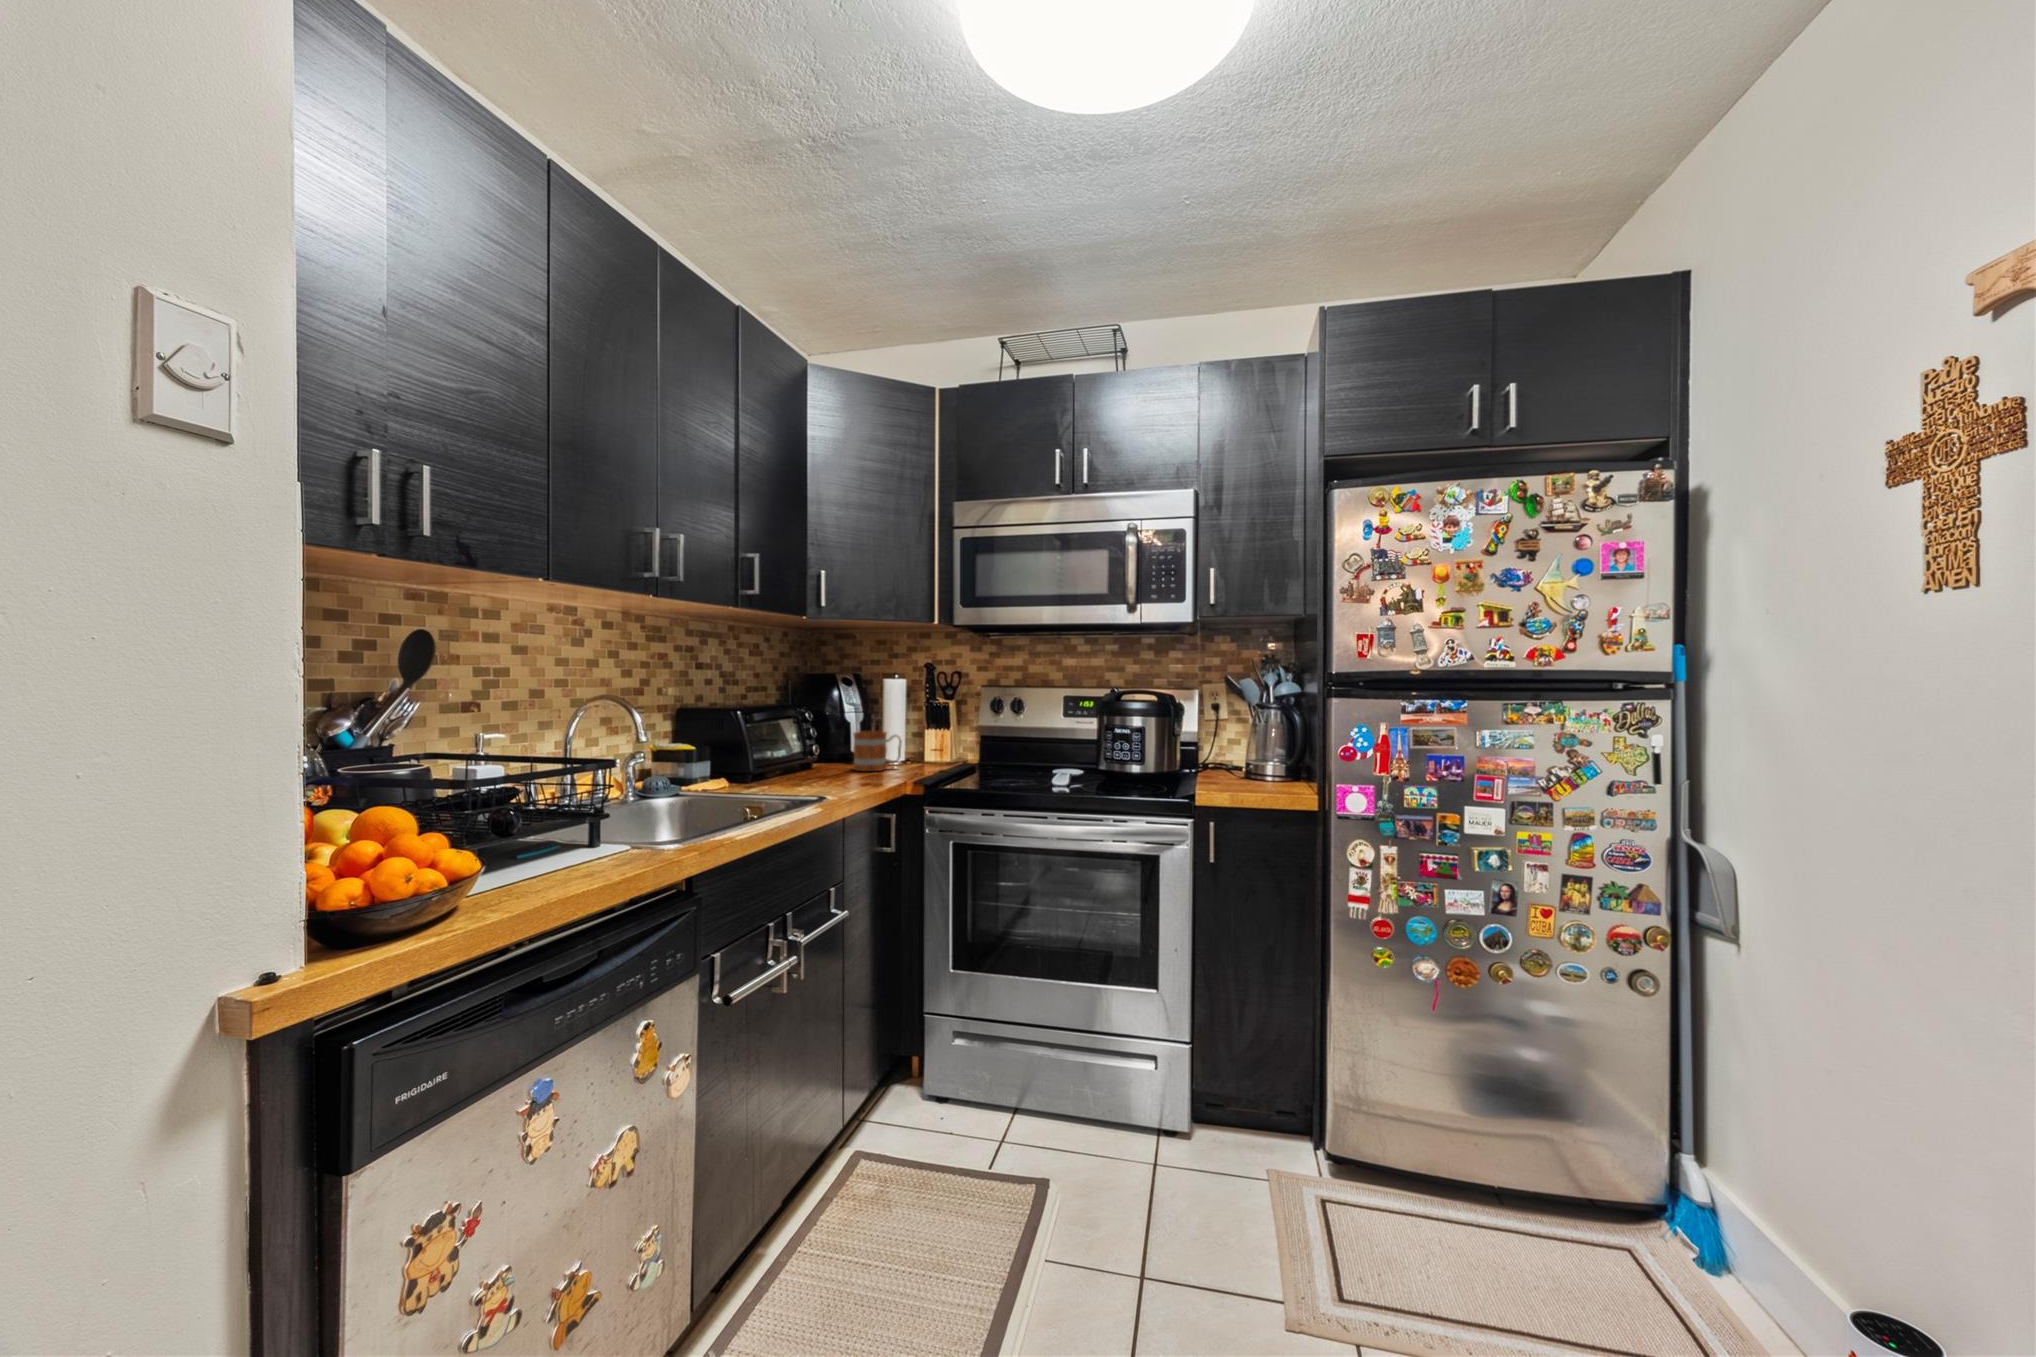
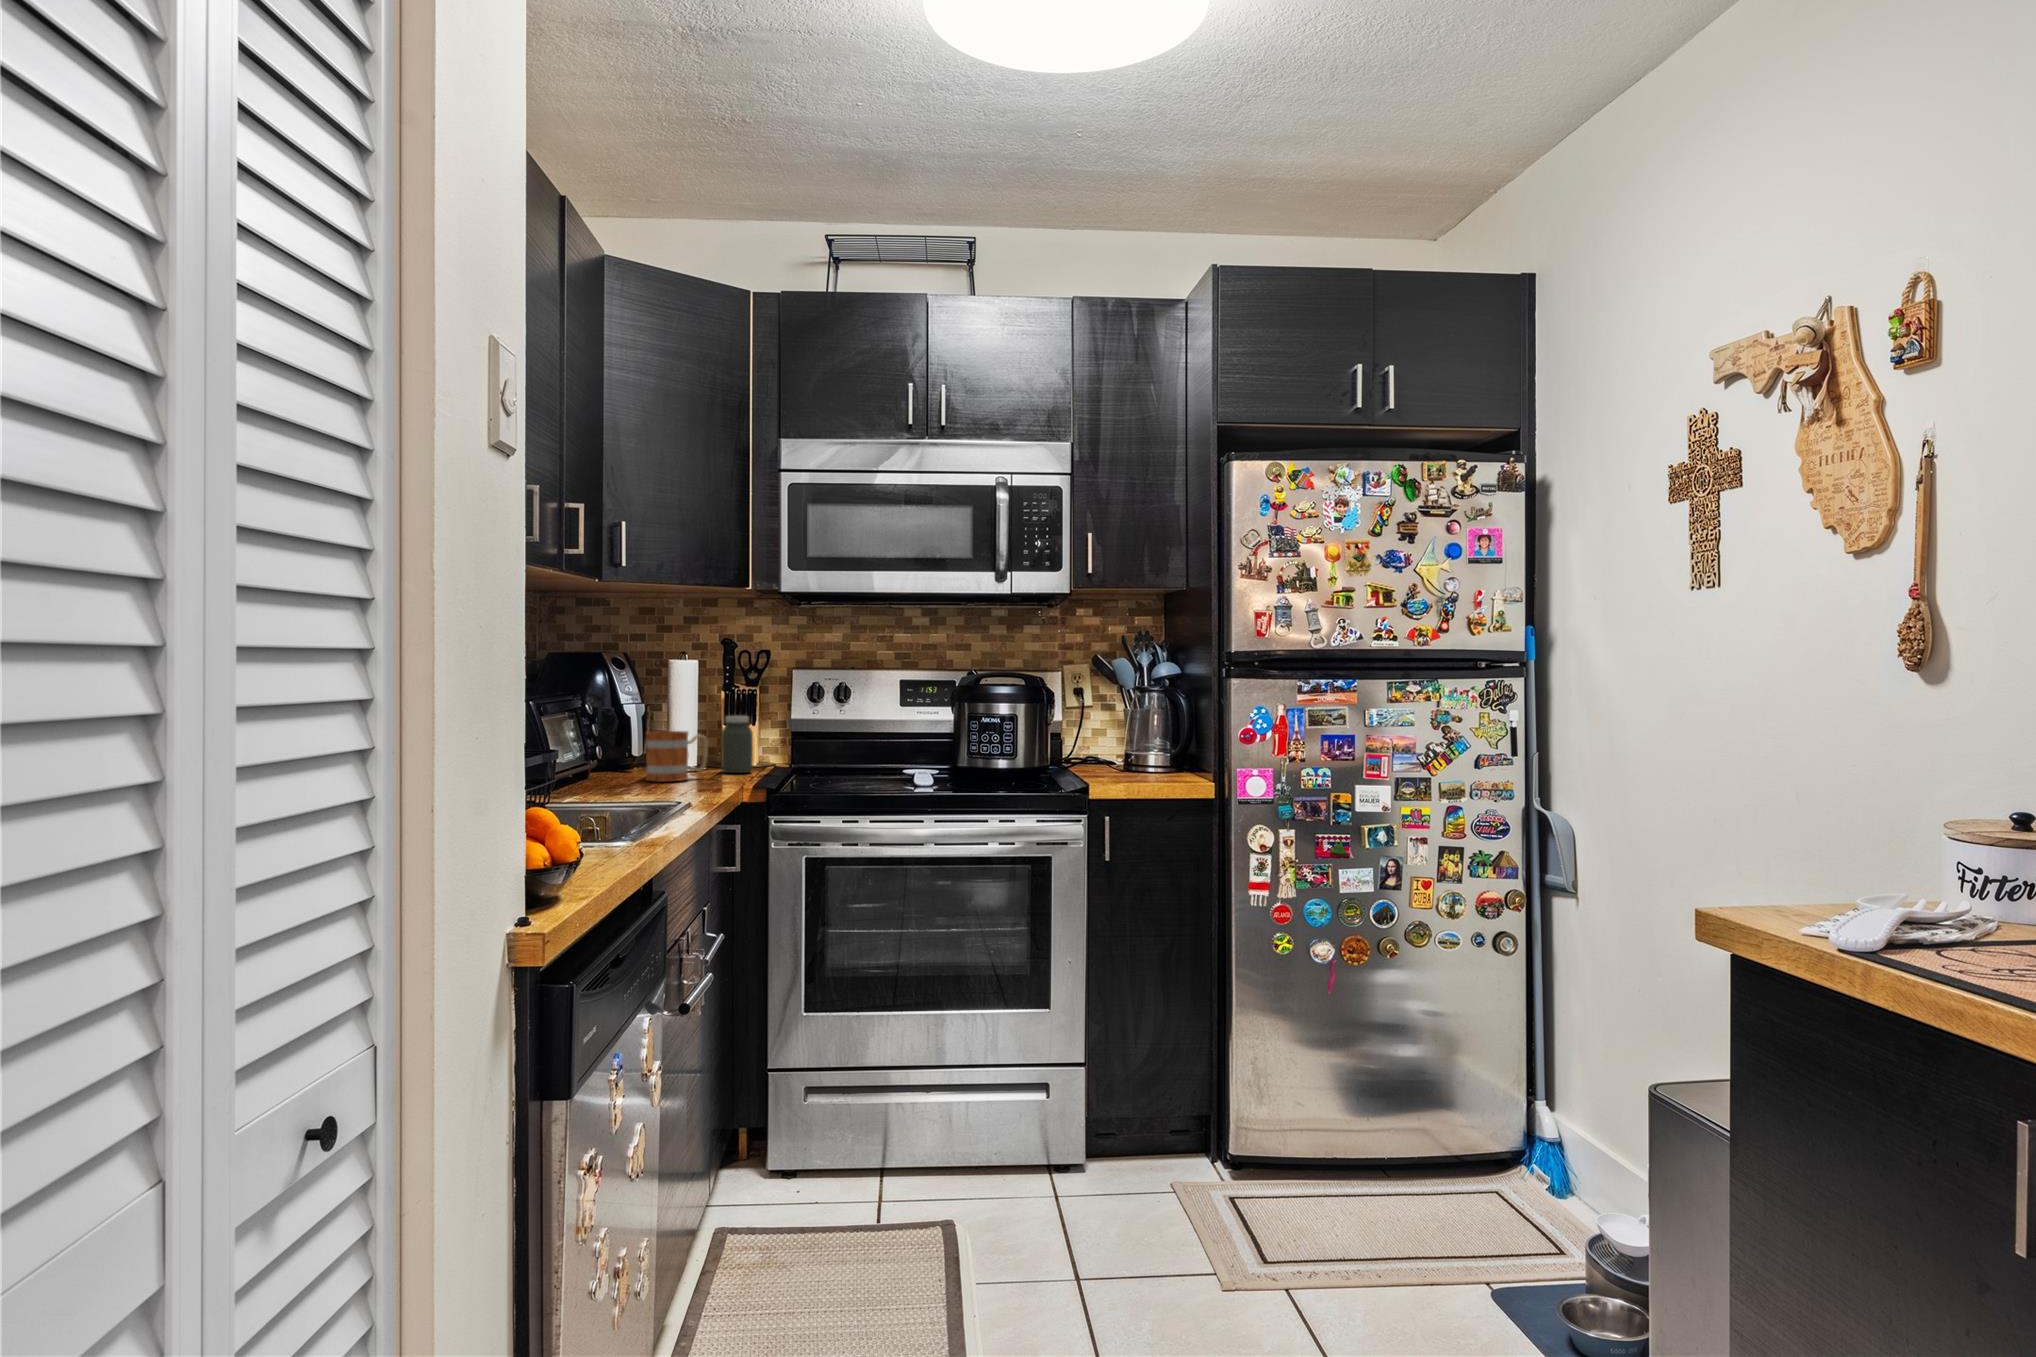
jar: none [919,719,943,764] -> present [721,716,753,773]

